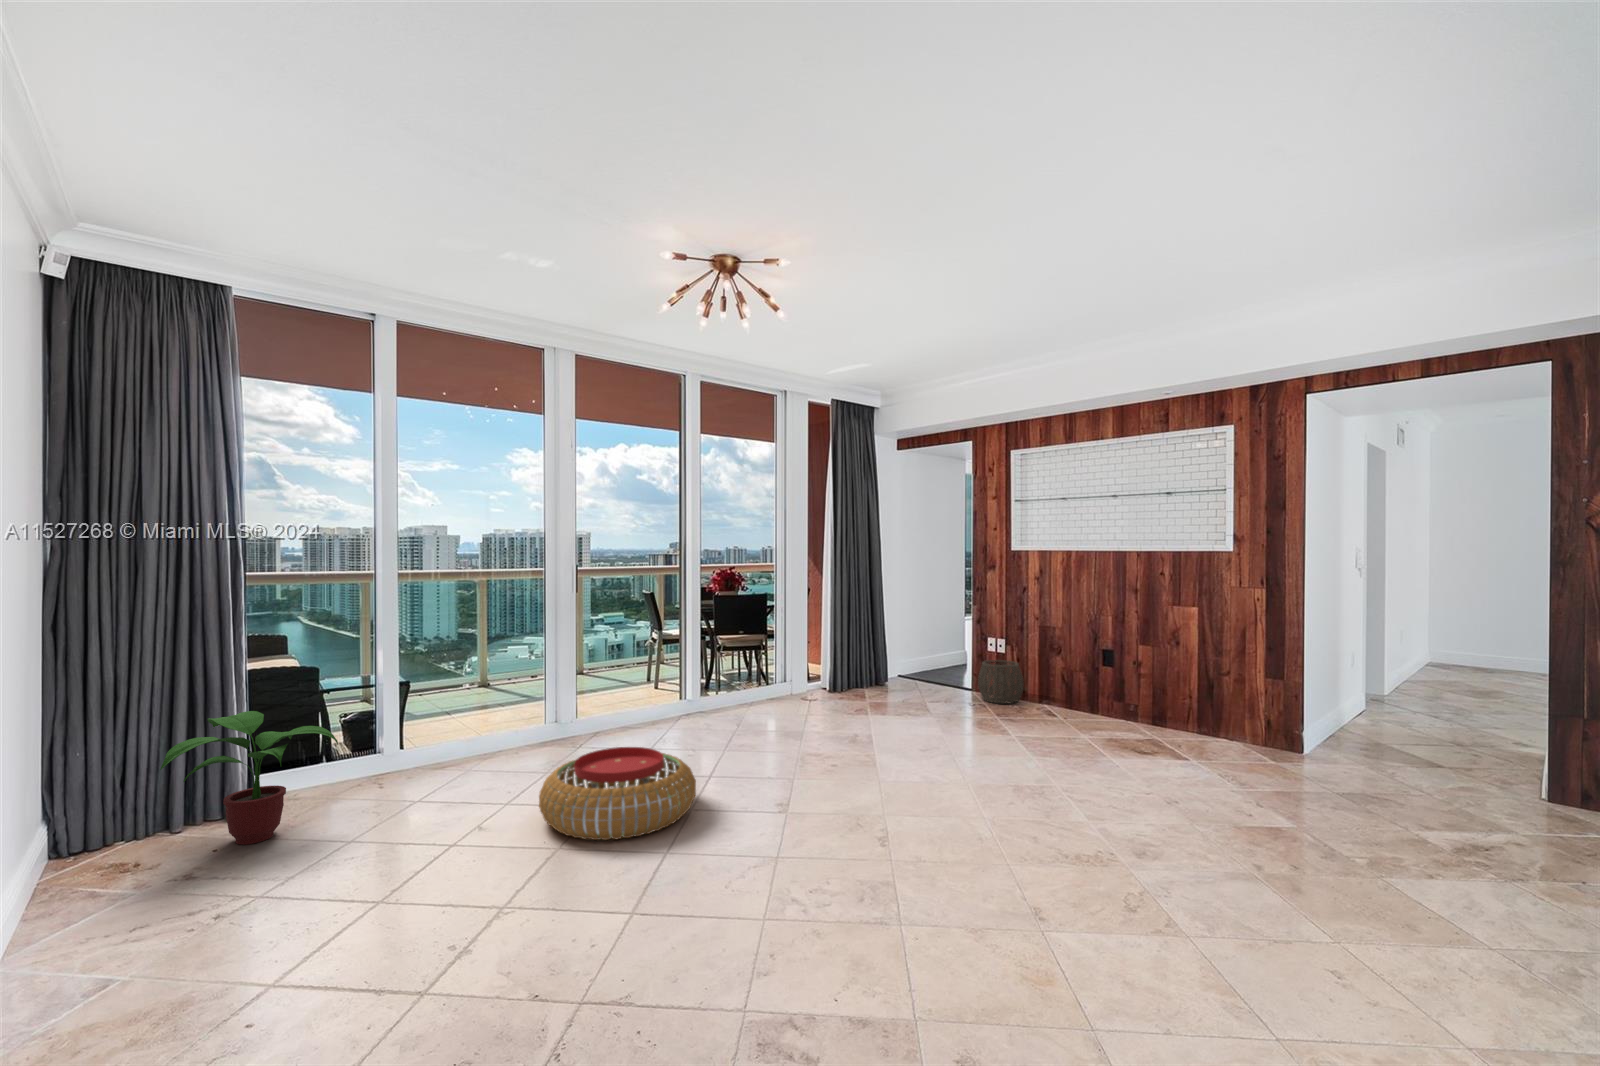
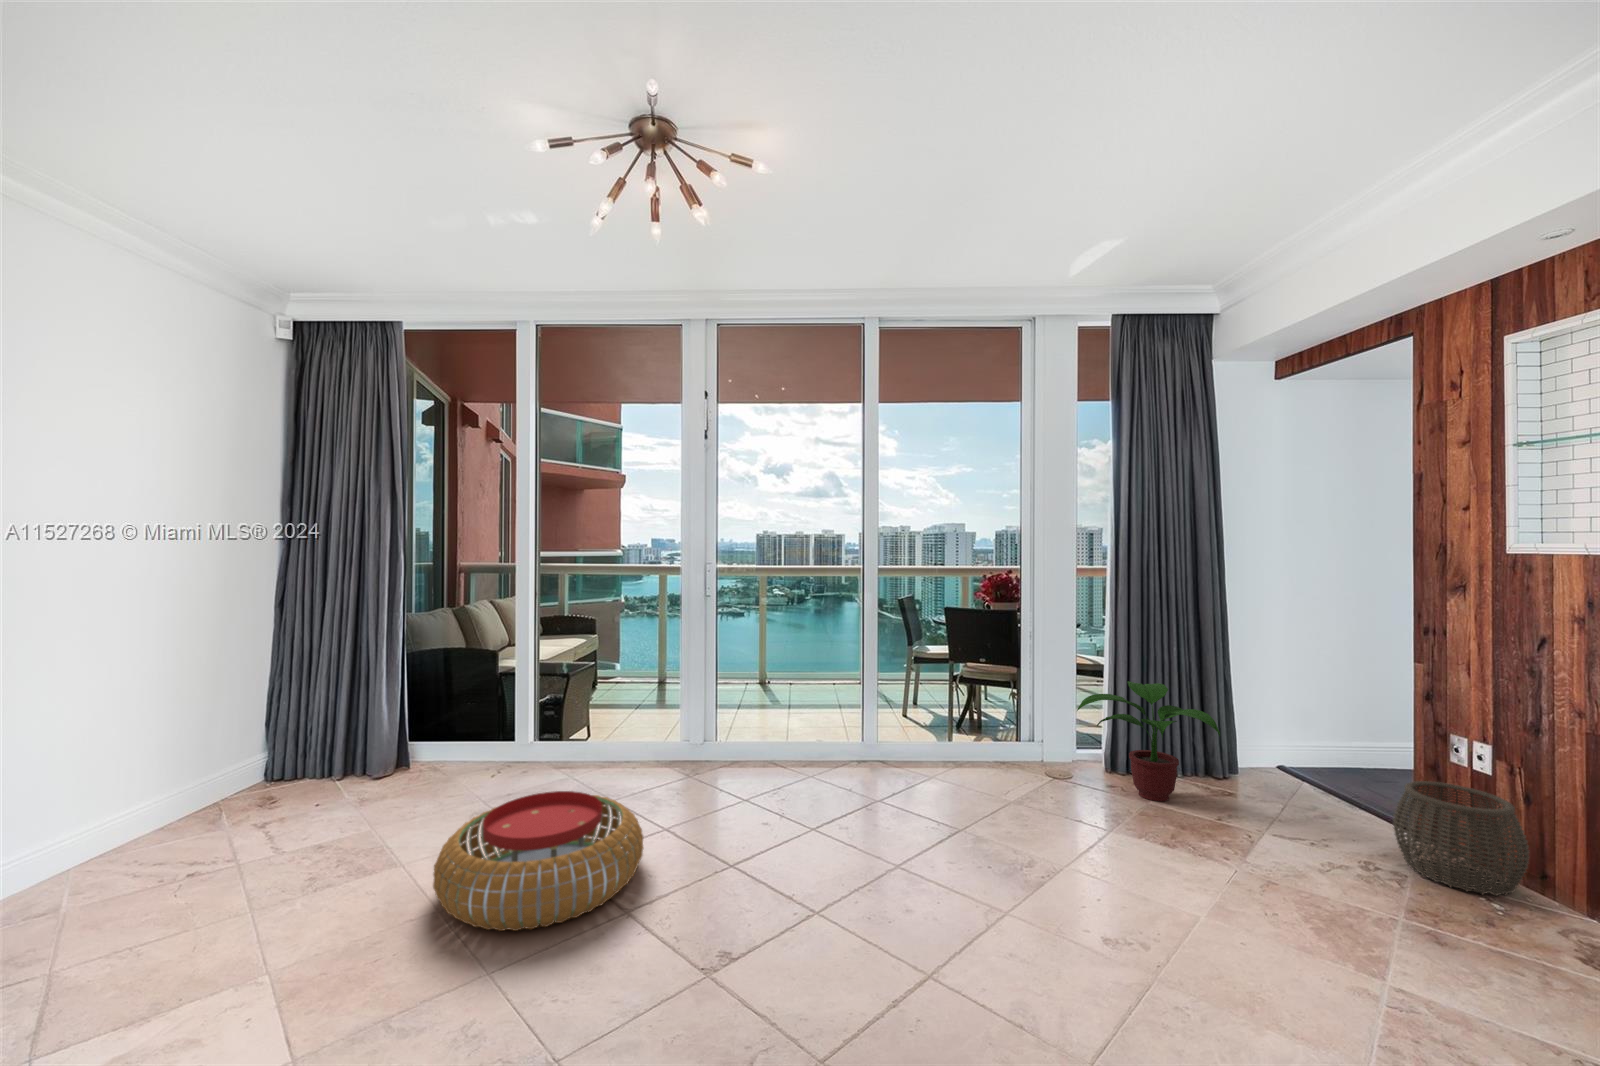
potted plant: present [160,711,338,845] -> present [1077,682,1220,801]

